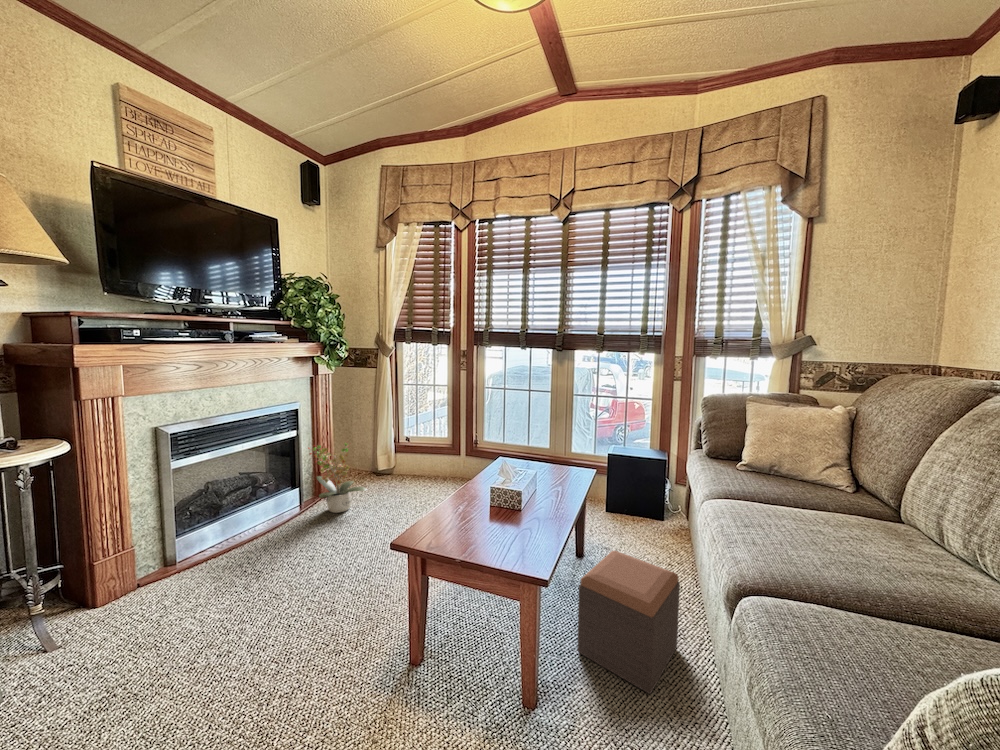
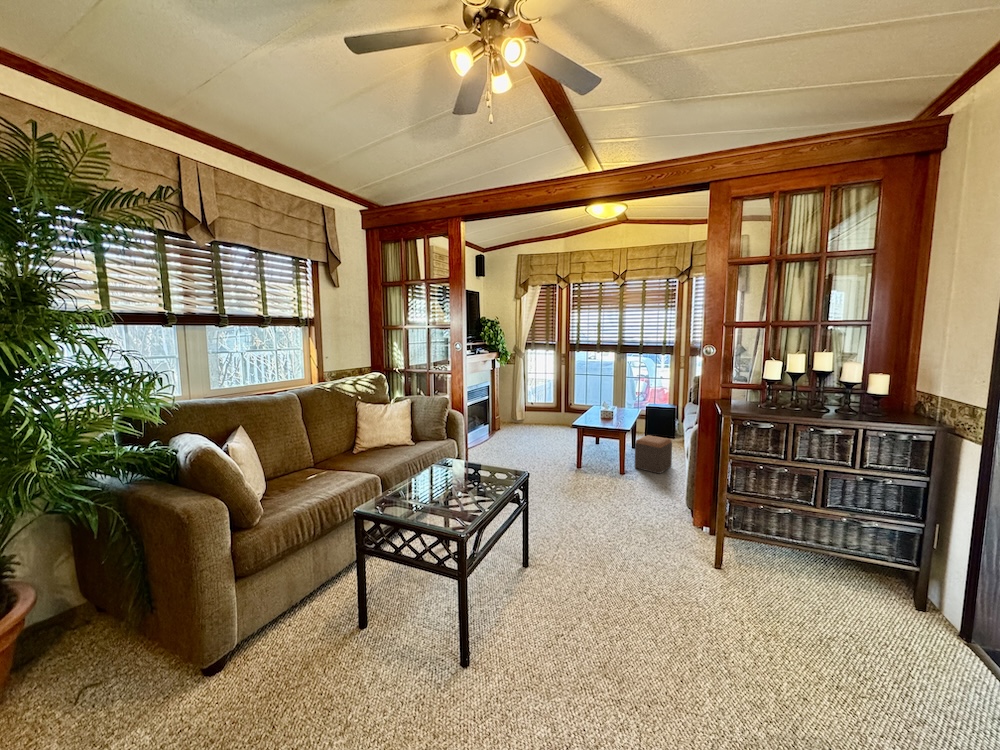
potted plant: present [308,443,367,513] -> none [495,401,523,436]

